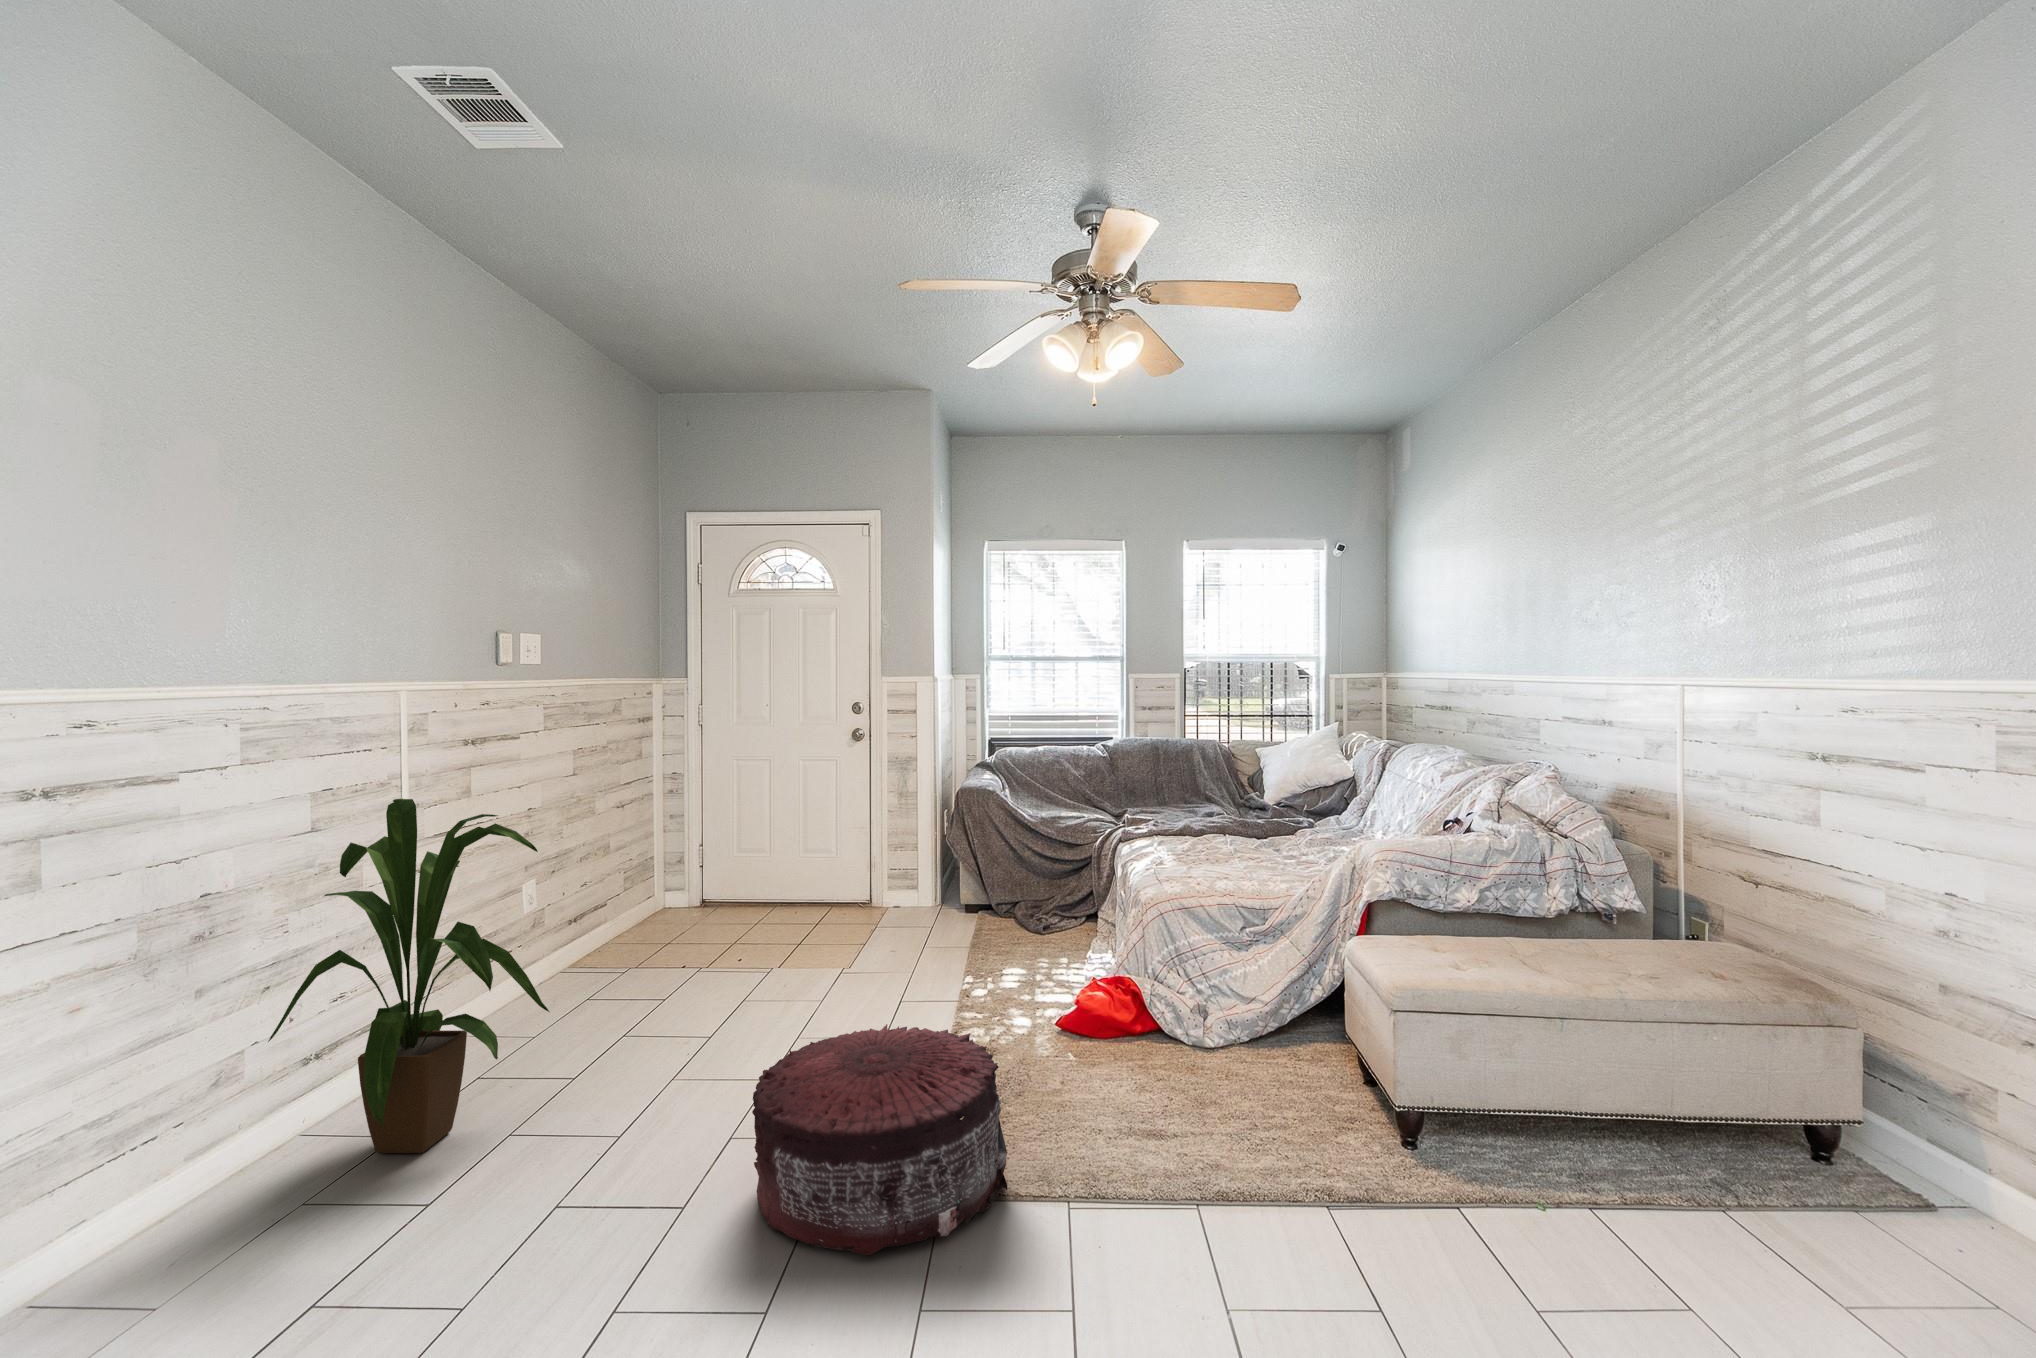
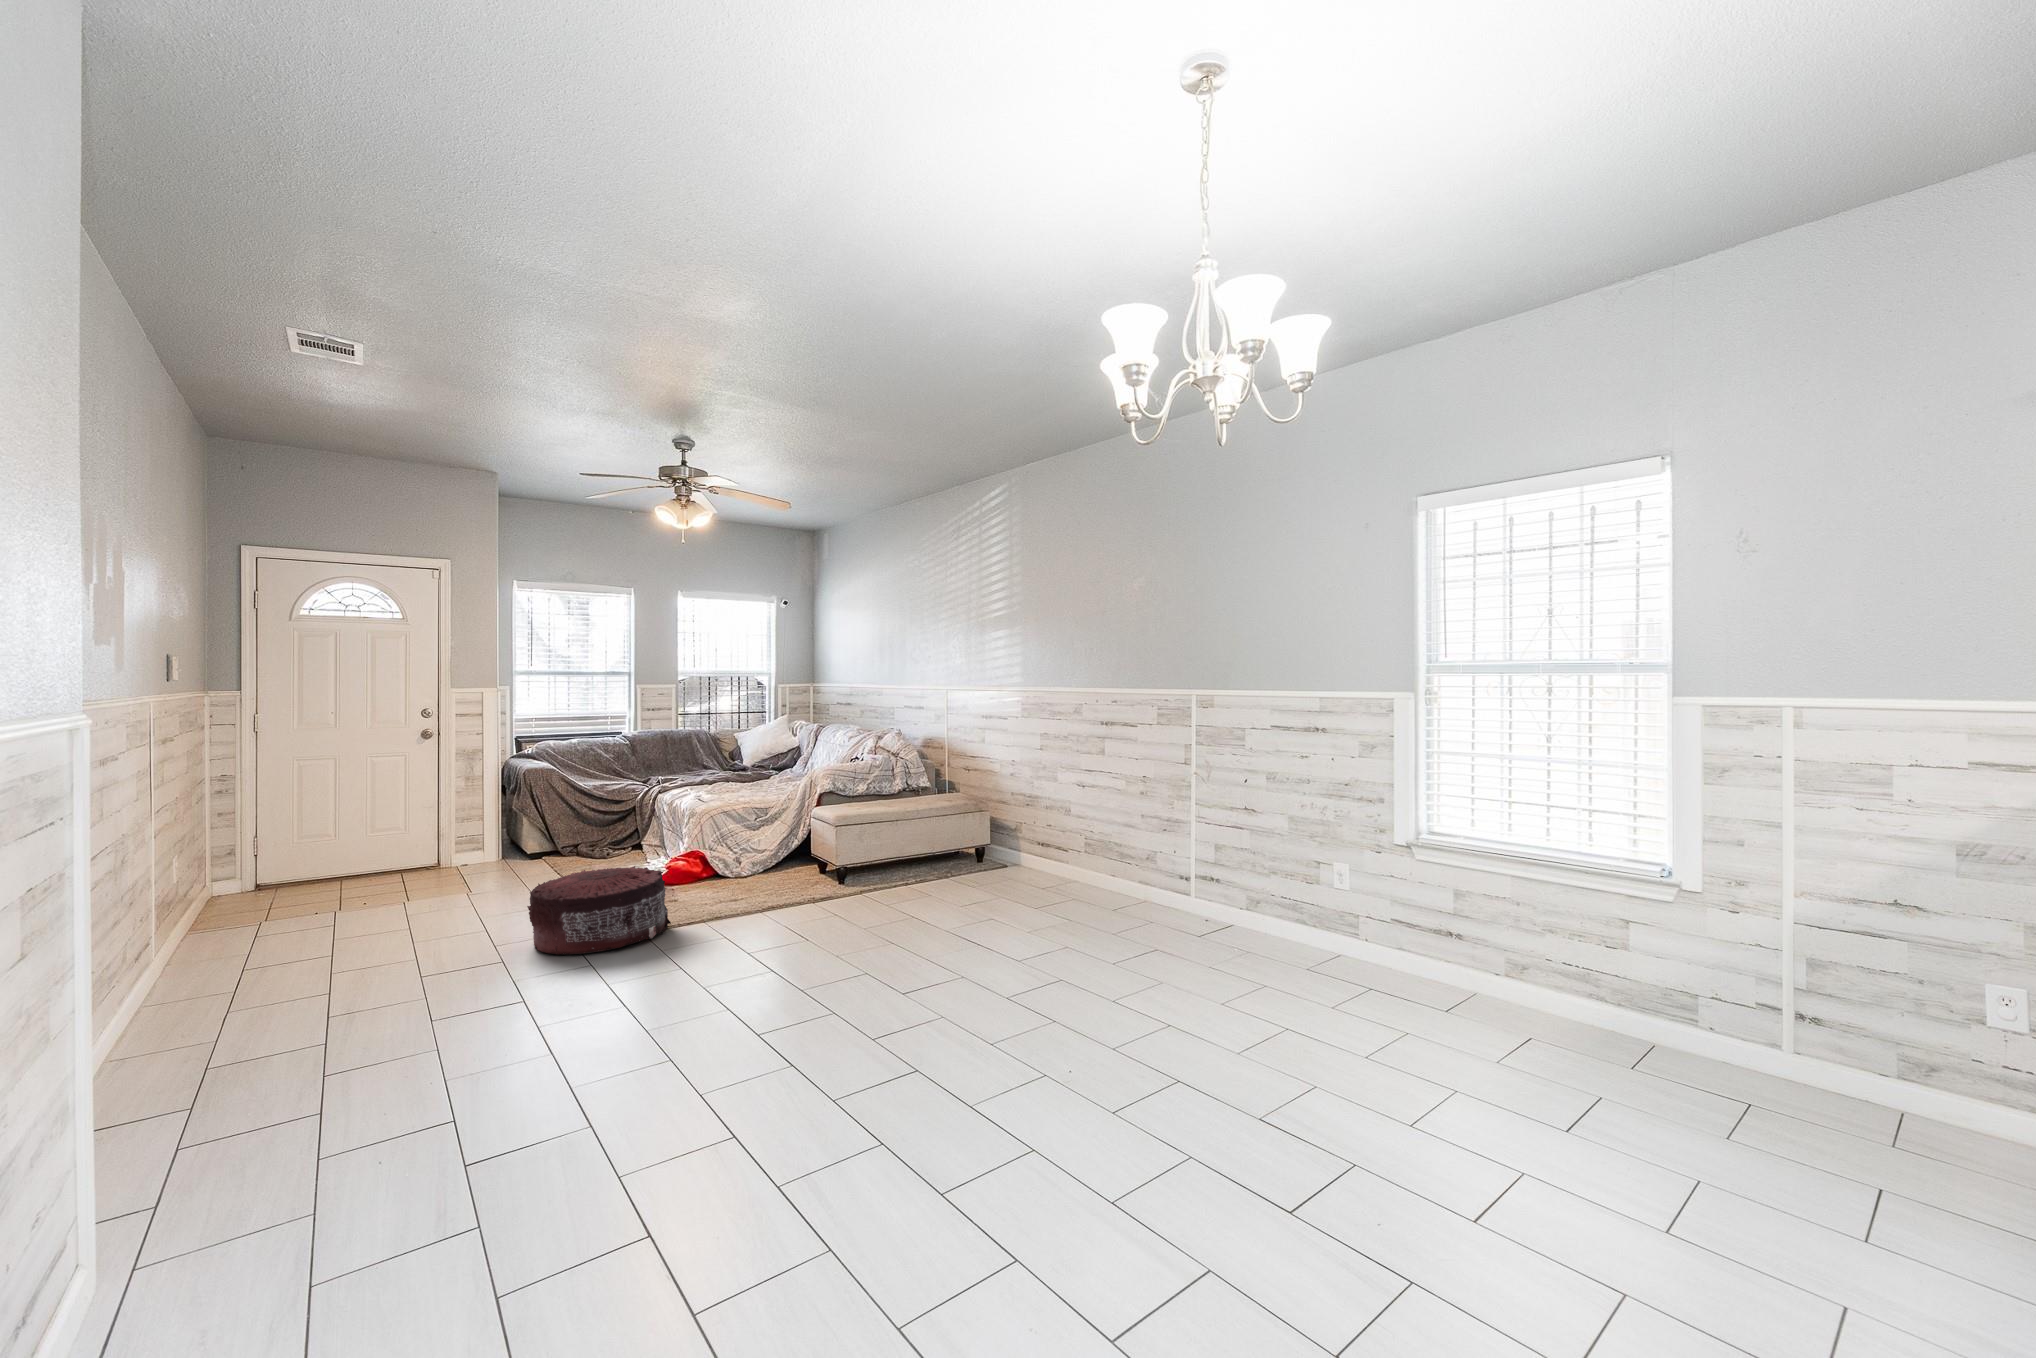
house plant: present [268,799,549,1153] -> none [158,760,359,991]

